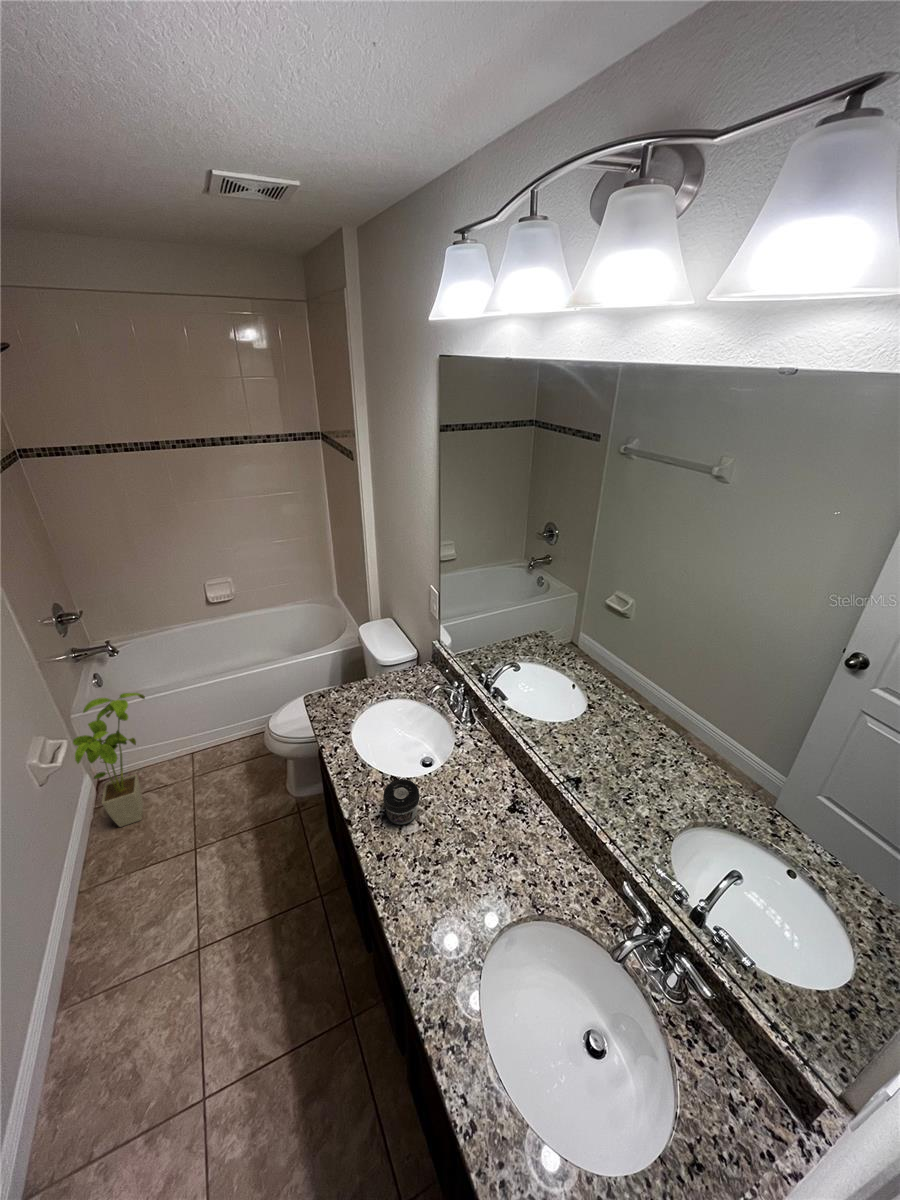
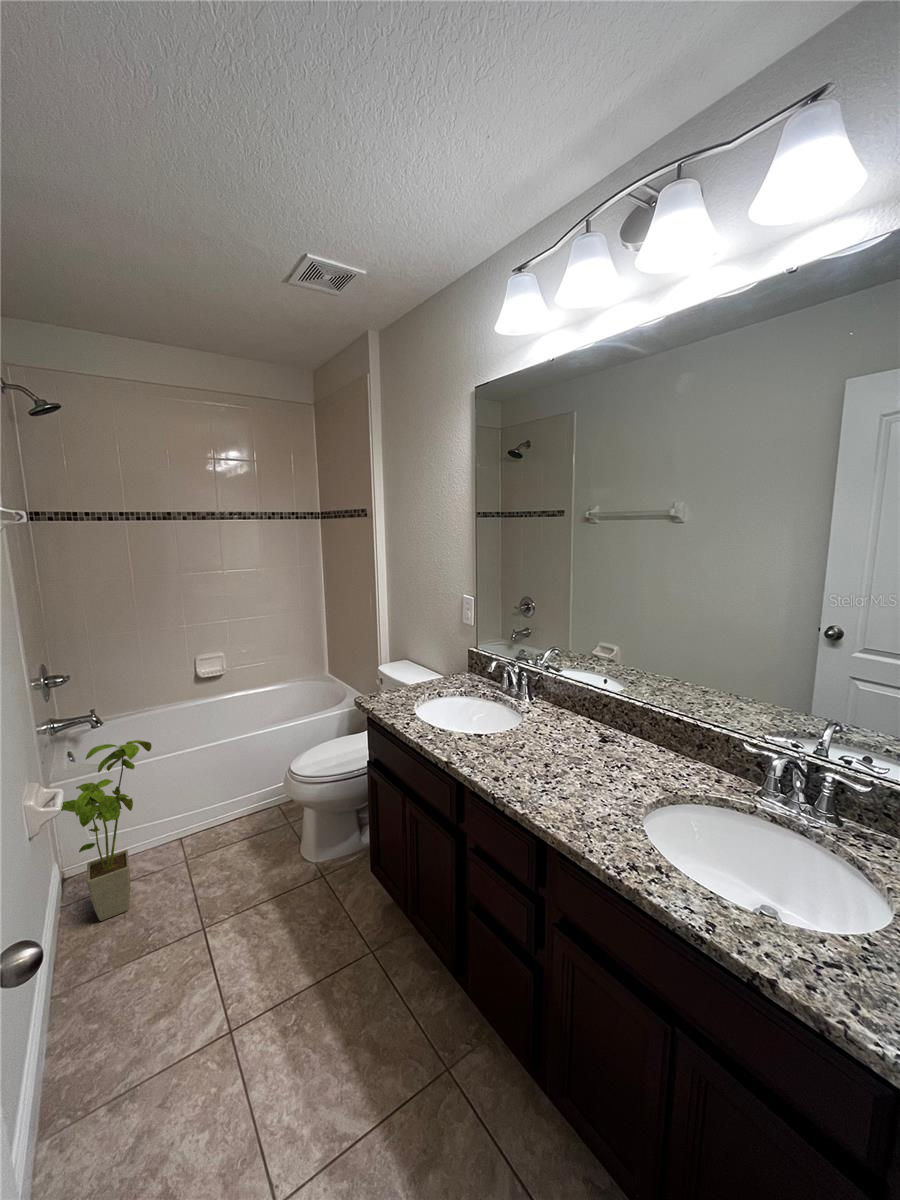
jar: present [383,779,420,824] -> none [483,720,519,760]

